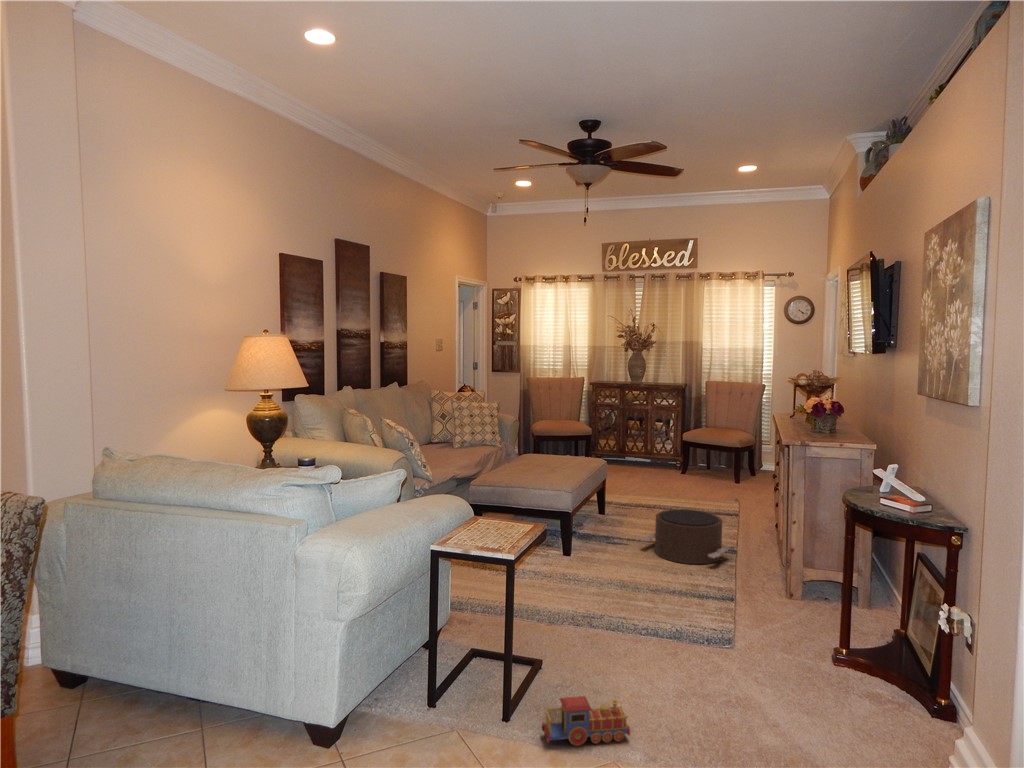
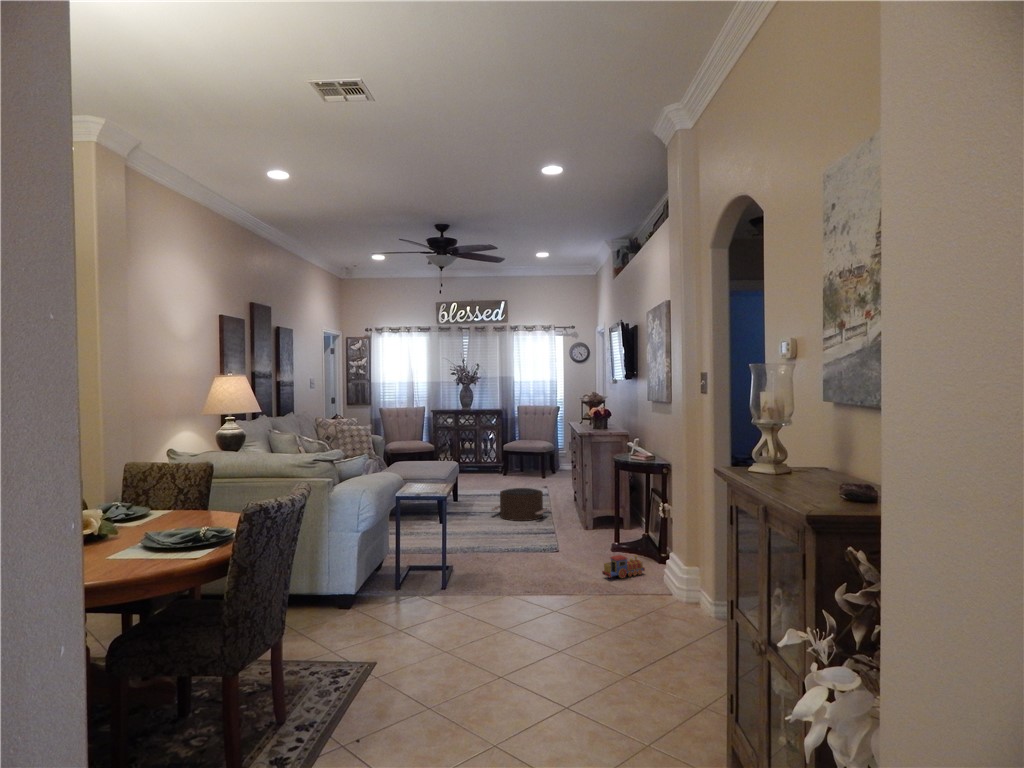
toy train: present [542,696,630,746] -> present [602,555,645,578]

